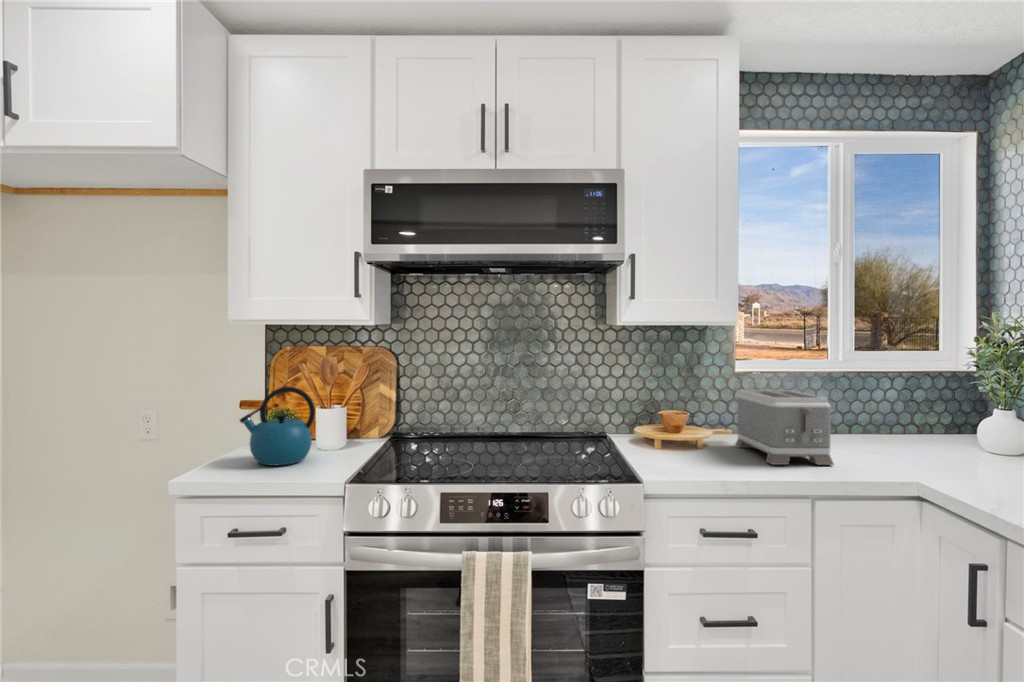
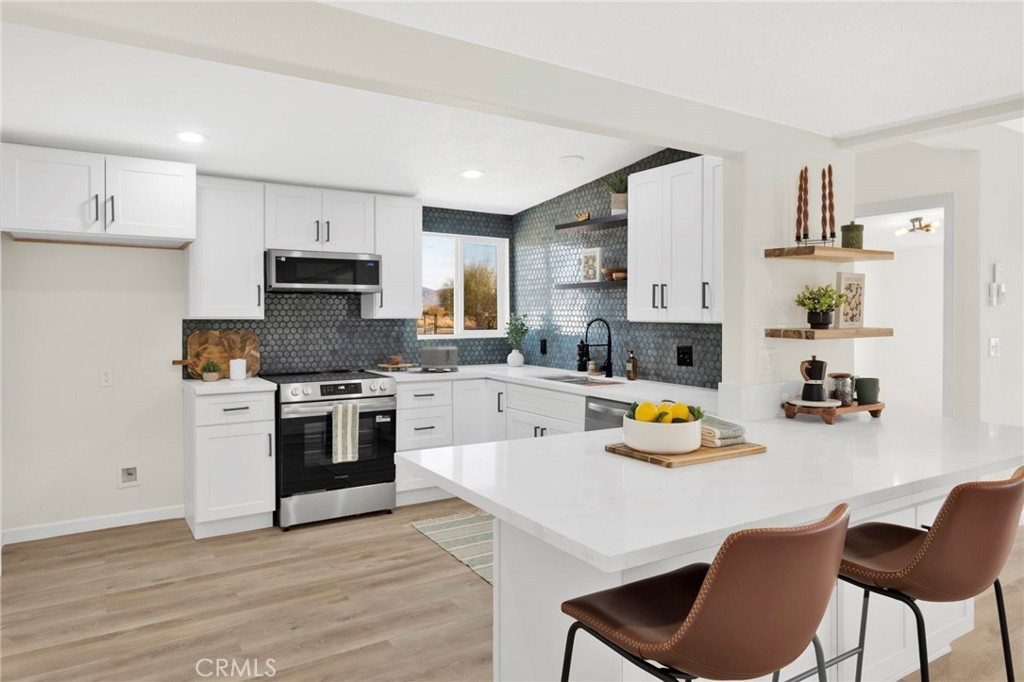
kettle: present [240,387,315,466] -> none [208,347,242,384]

